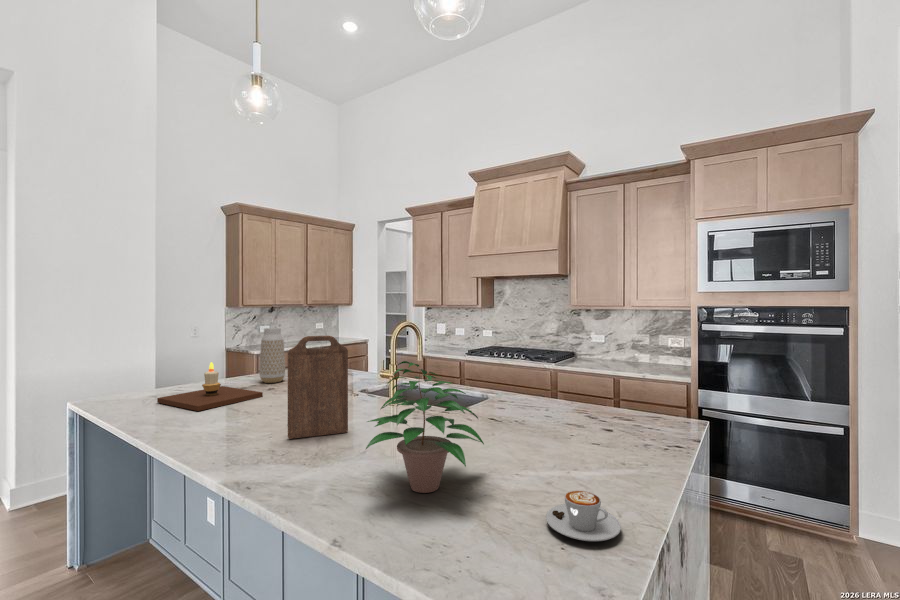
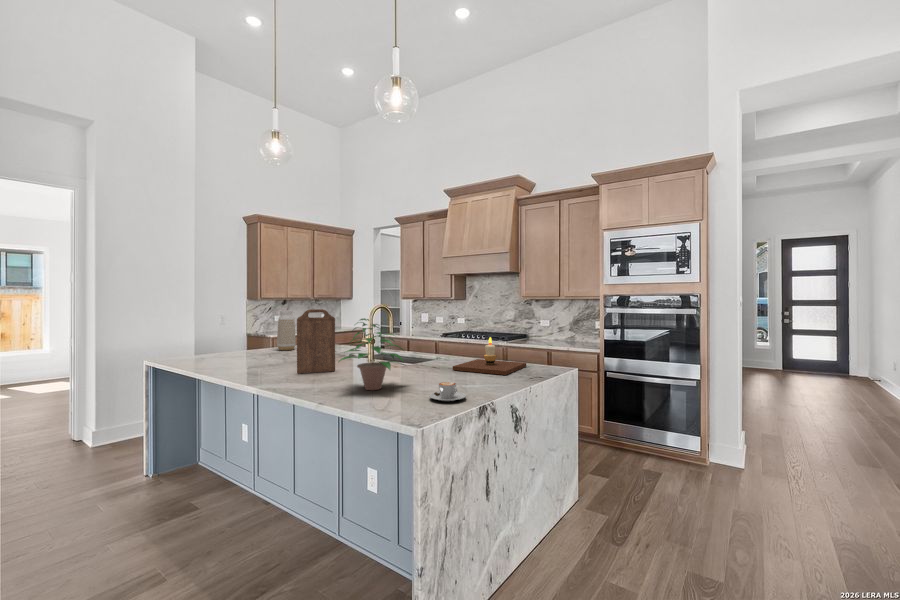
candle: present [157,362,263,411] -> present [453,337,526,375]

